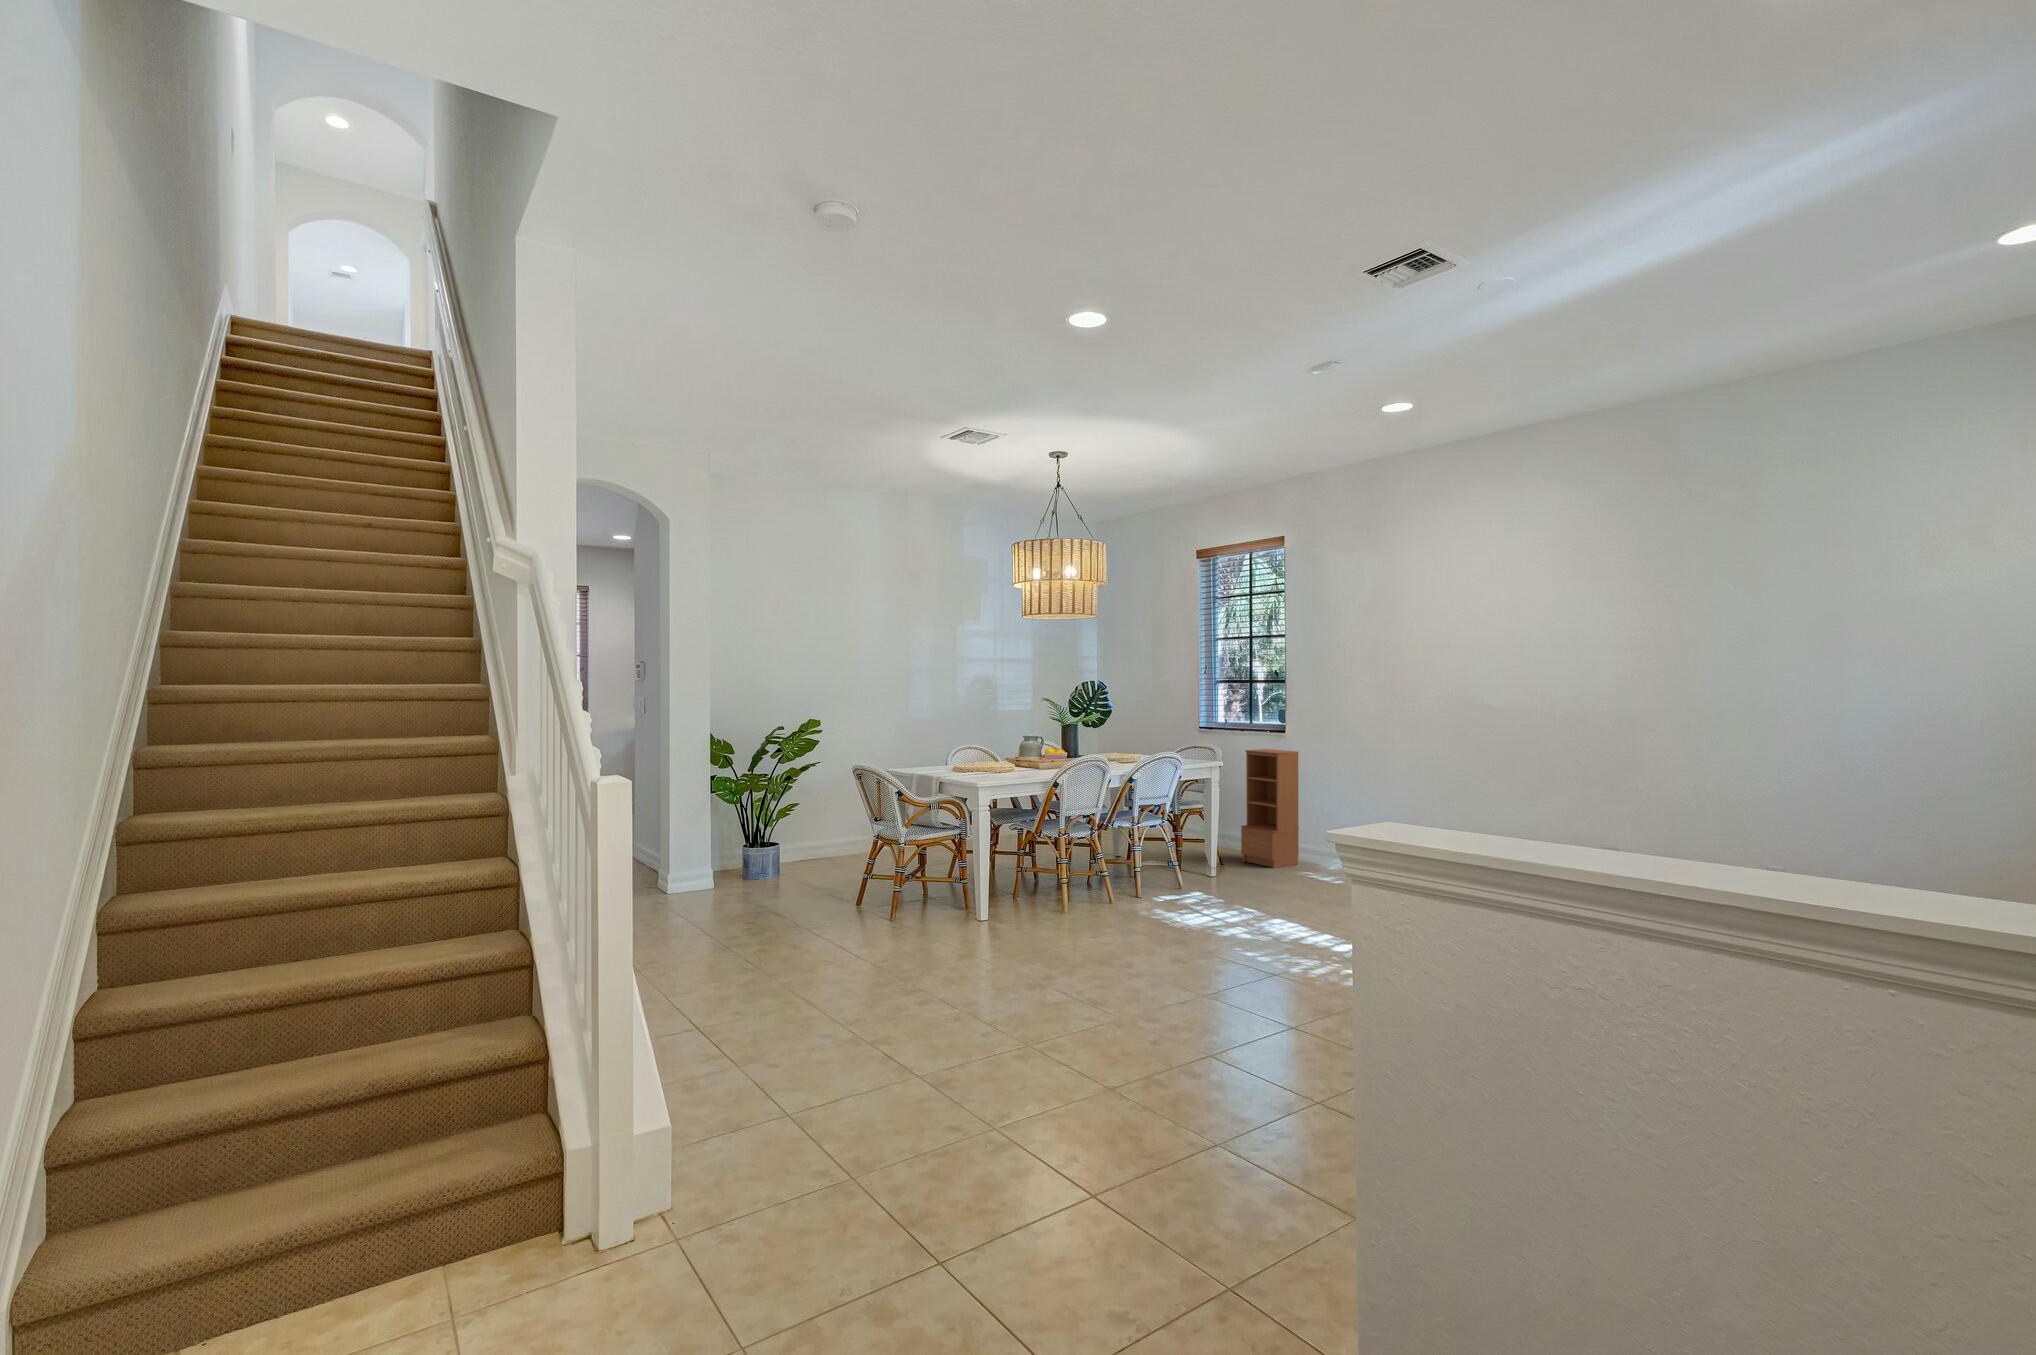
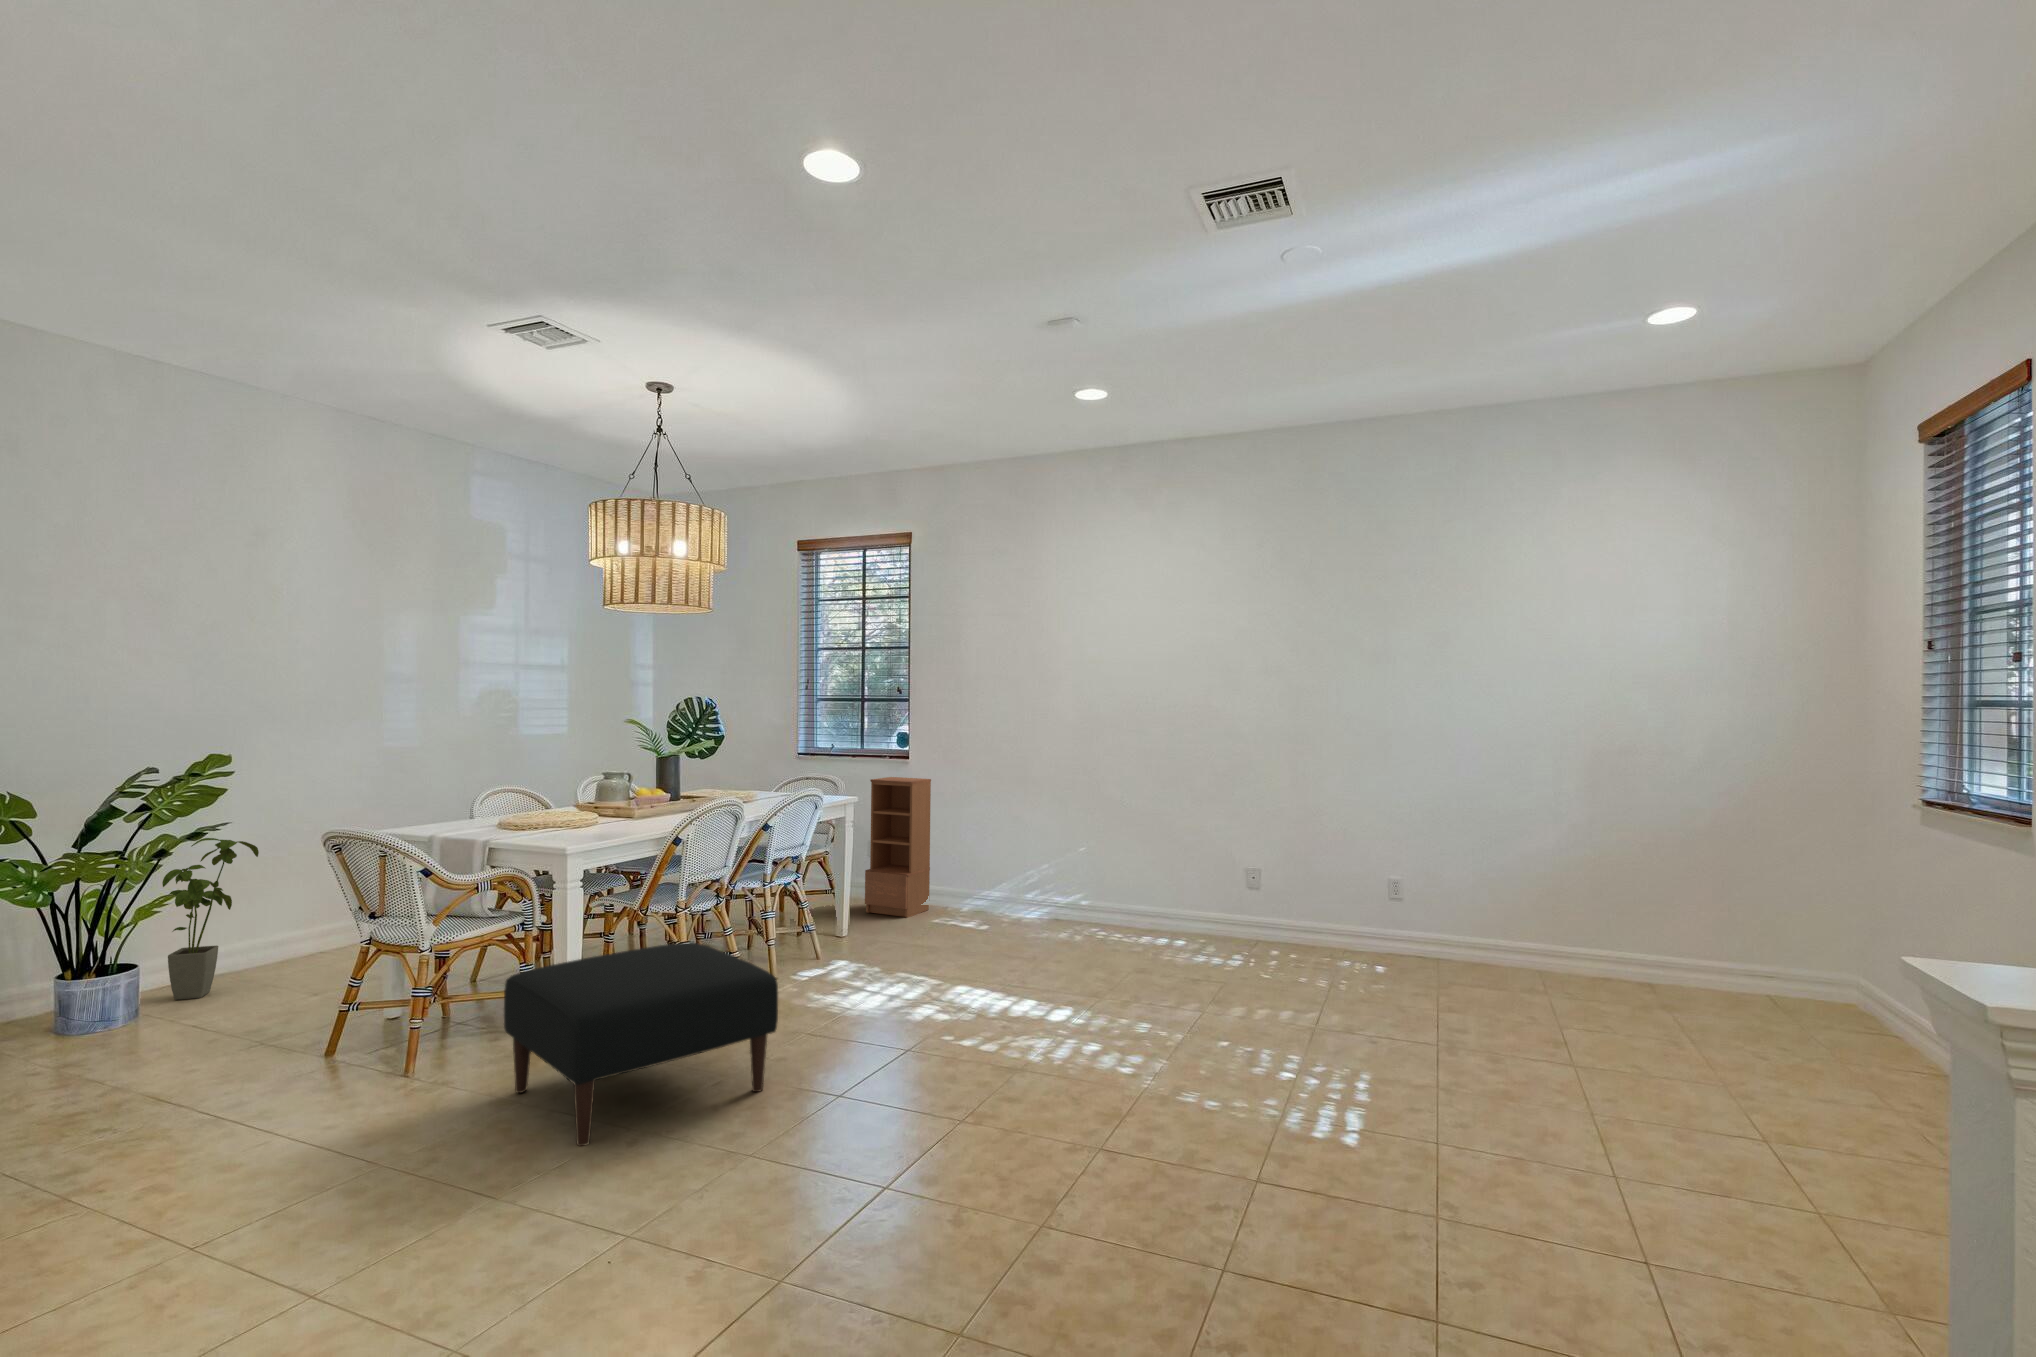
house plant: none [790,770,837,867] -> present [162,838,259,1000]
ottoman: none [934,854,1091,967] -> present [504,943,778,1146]

